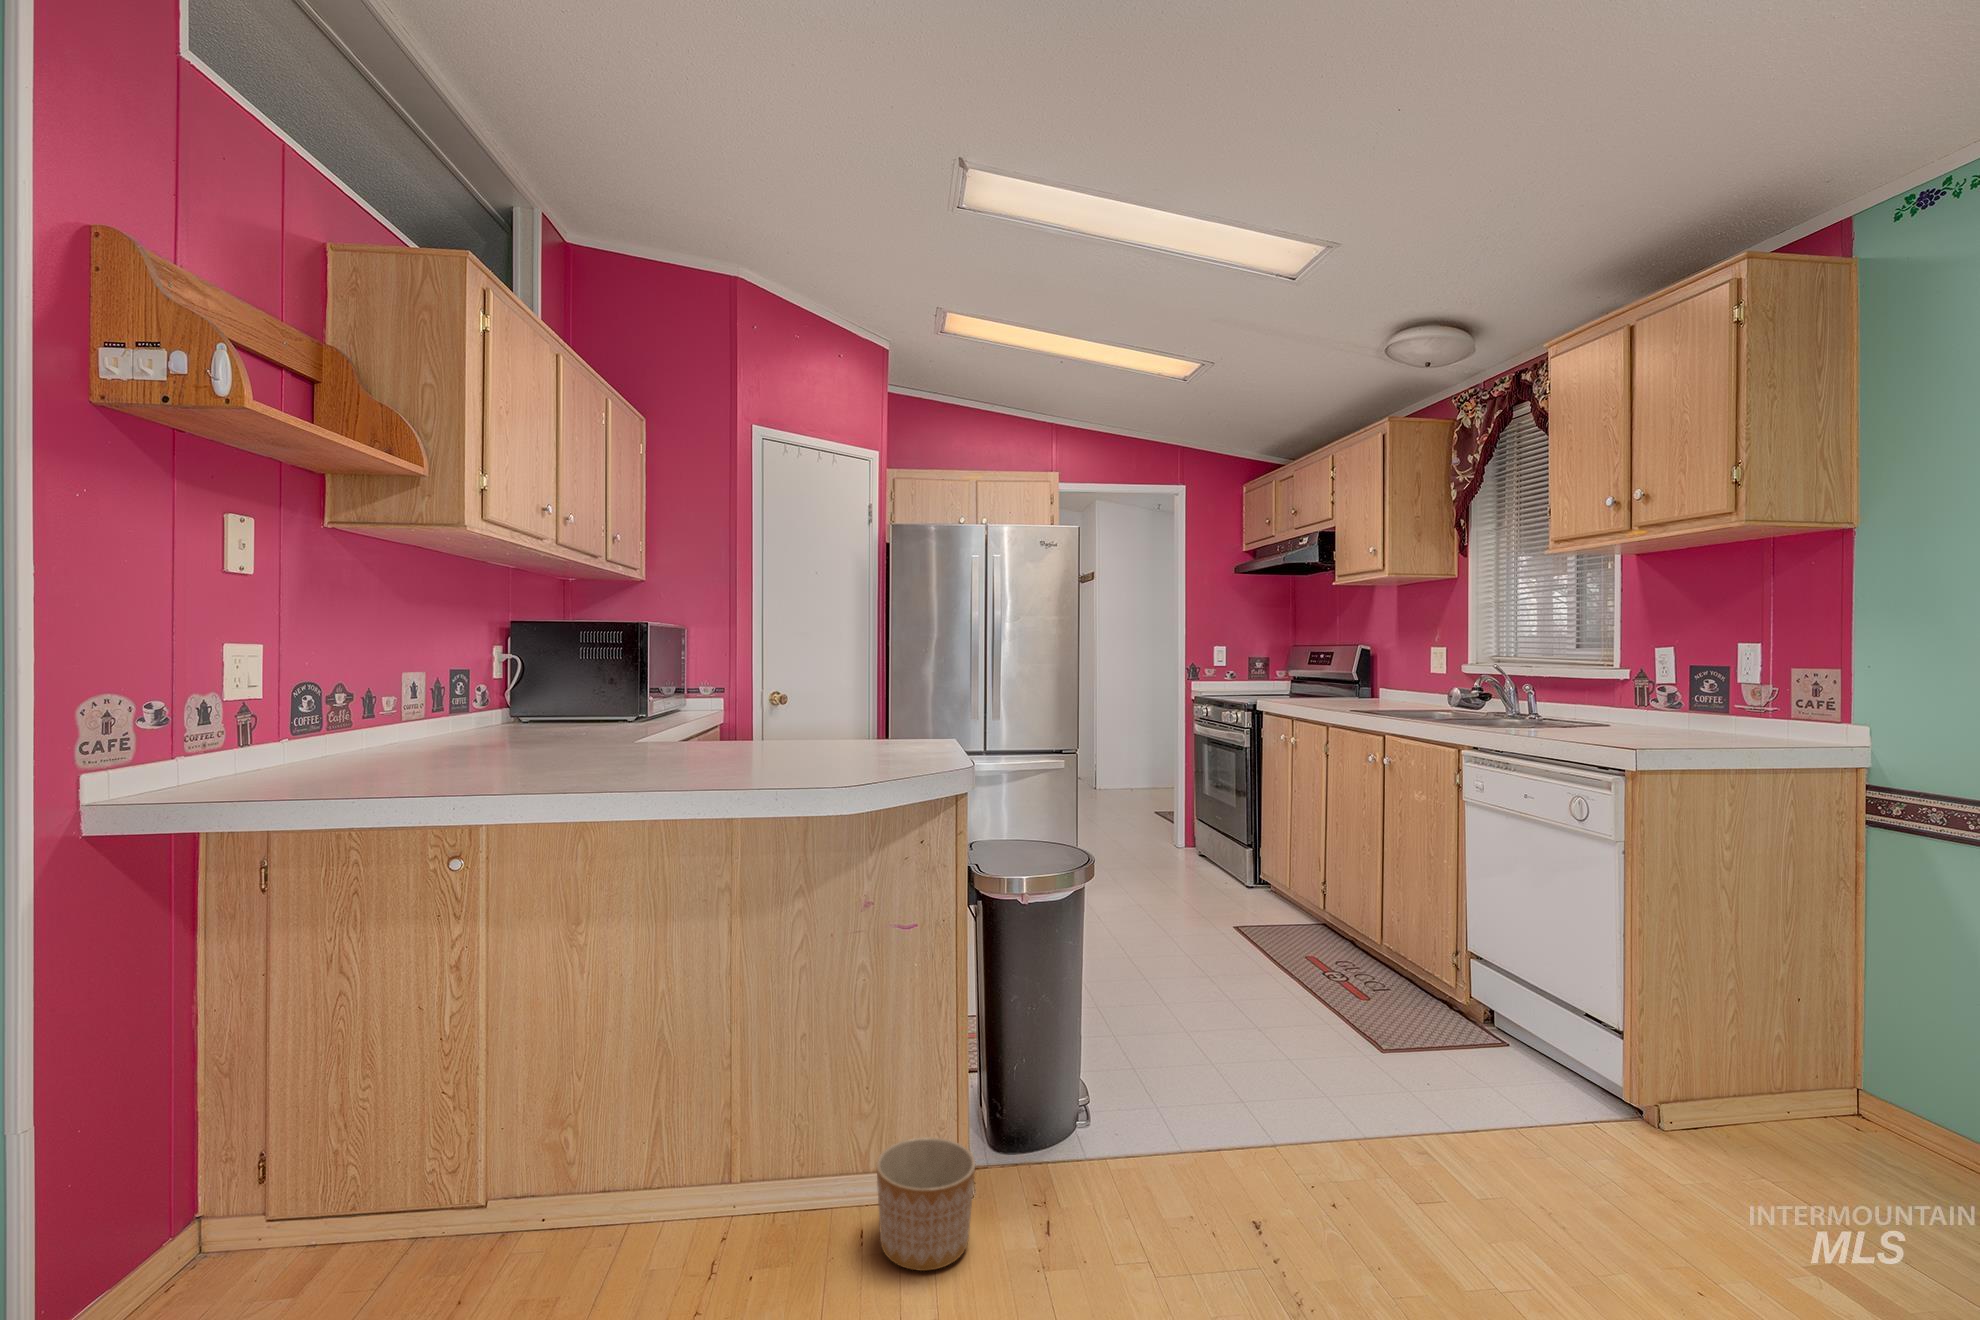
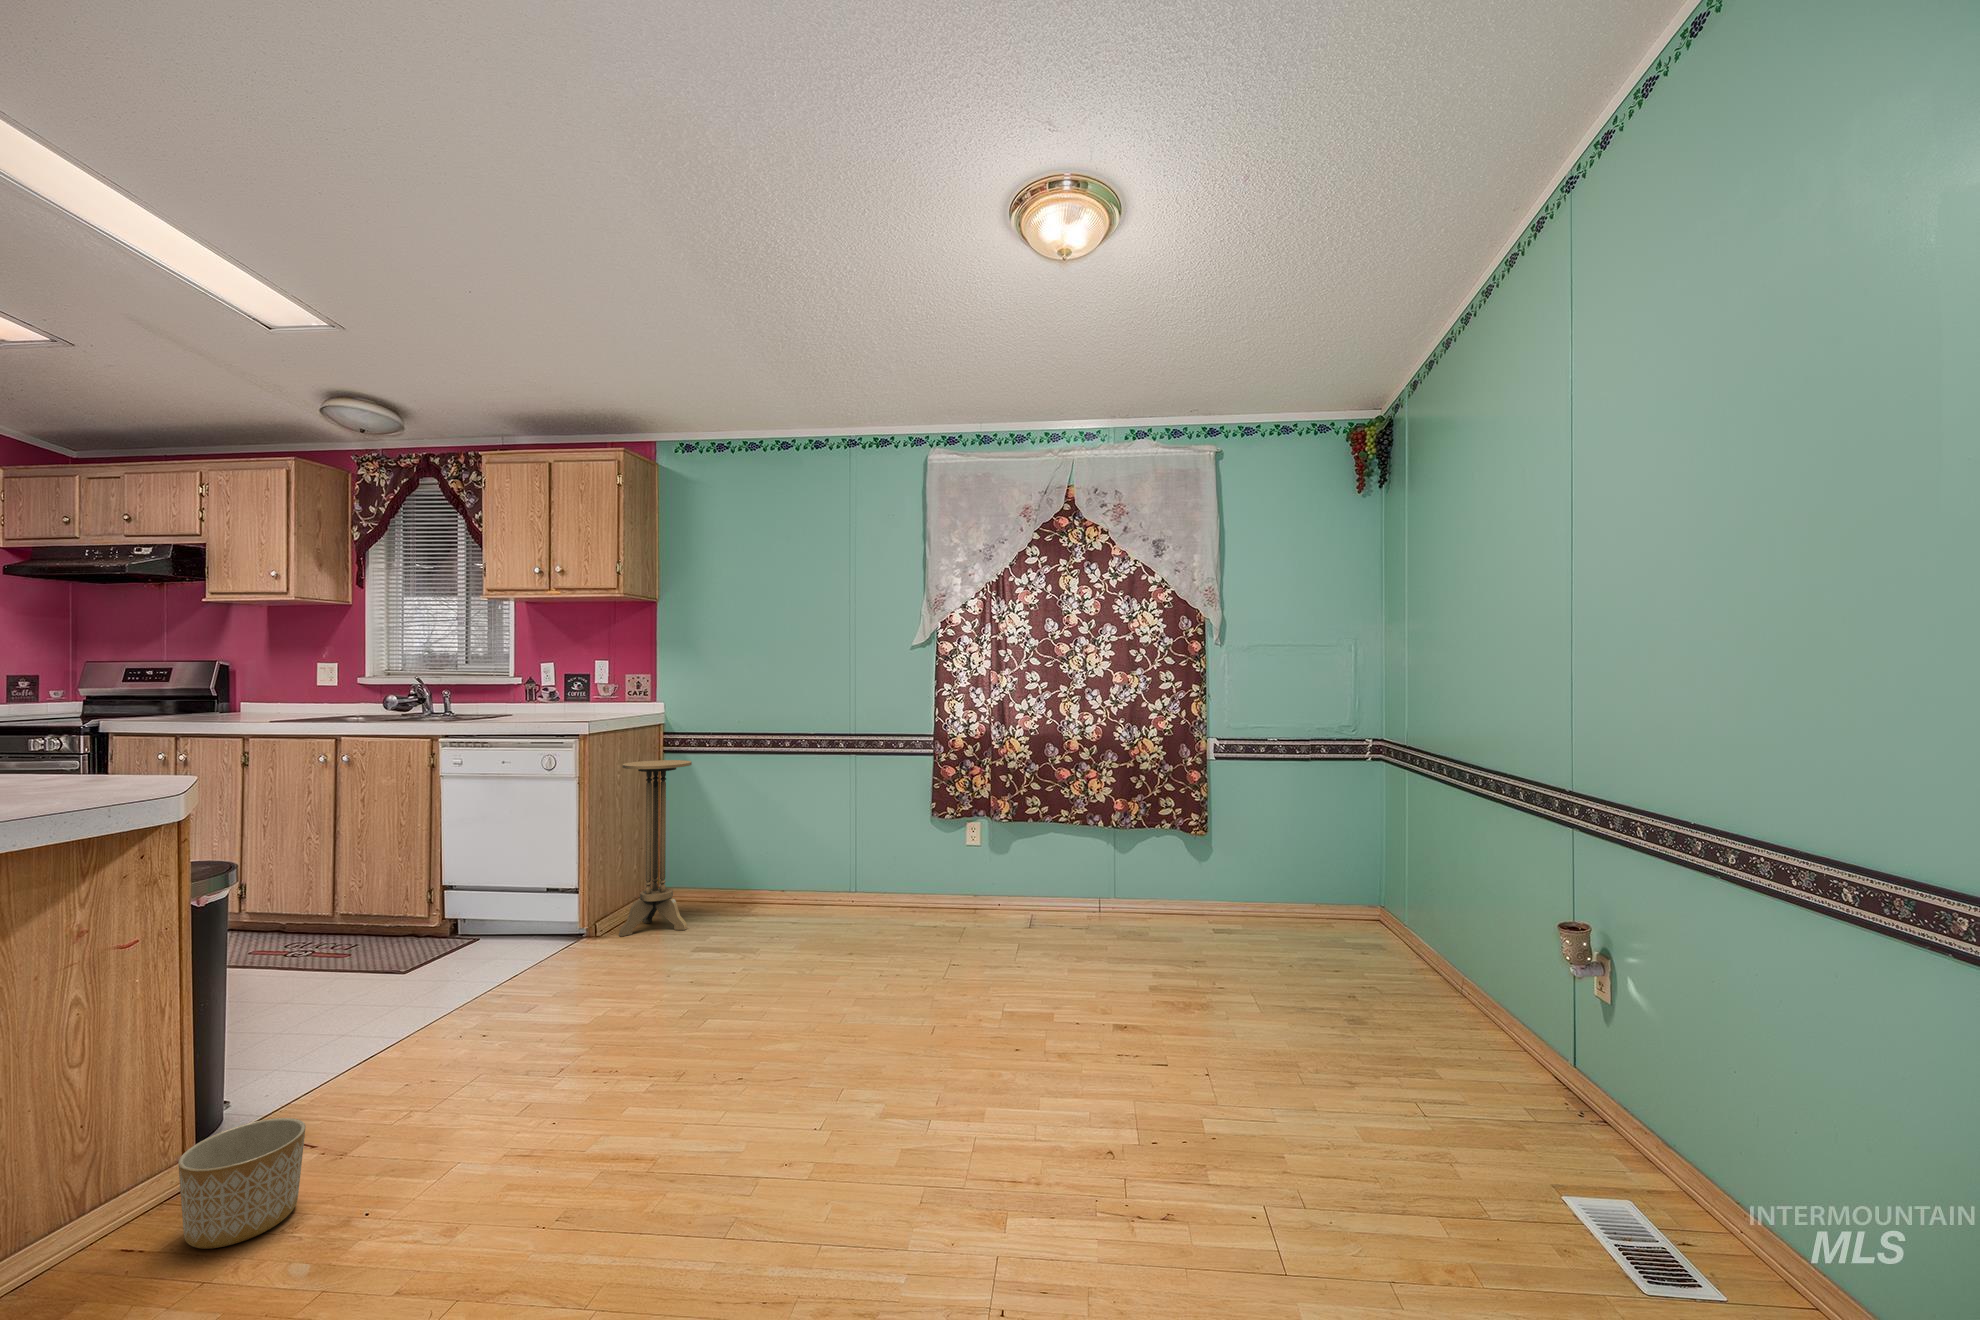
side table: none [1692,832,1868,1196] -> present [619,760,692,937]

